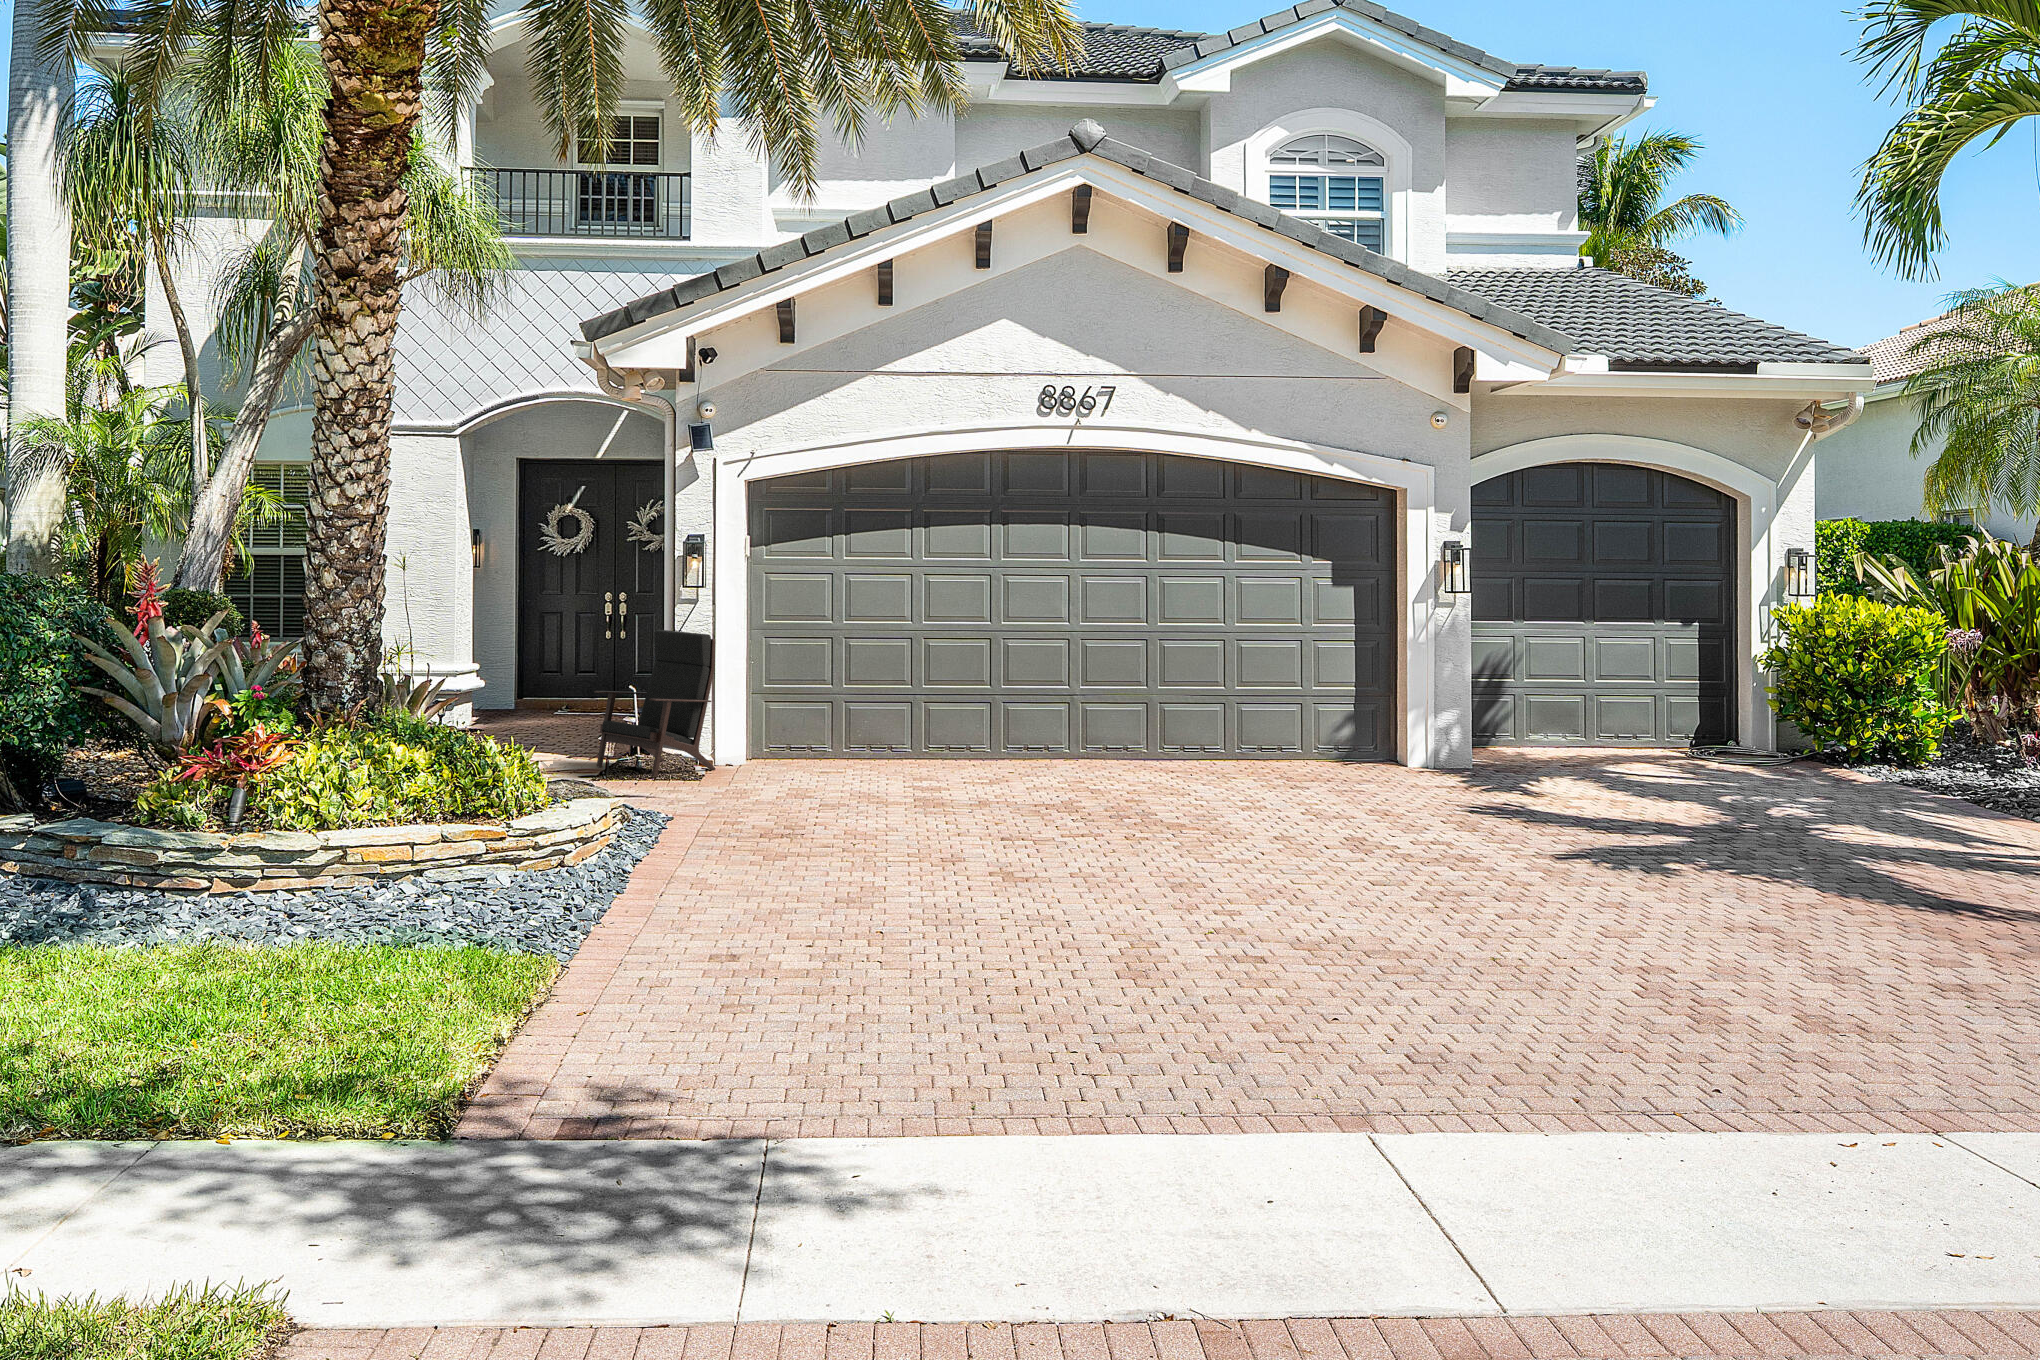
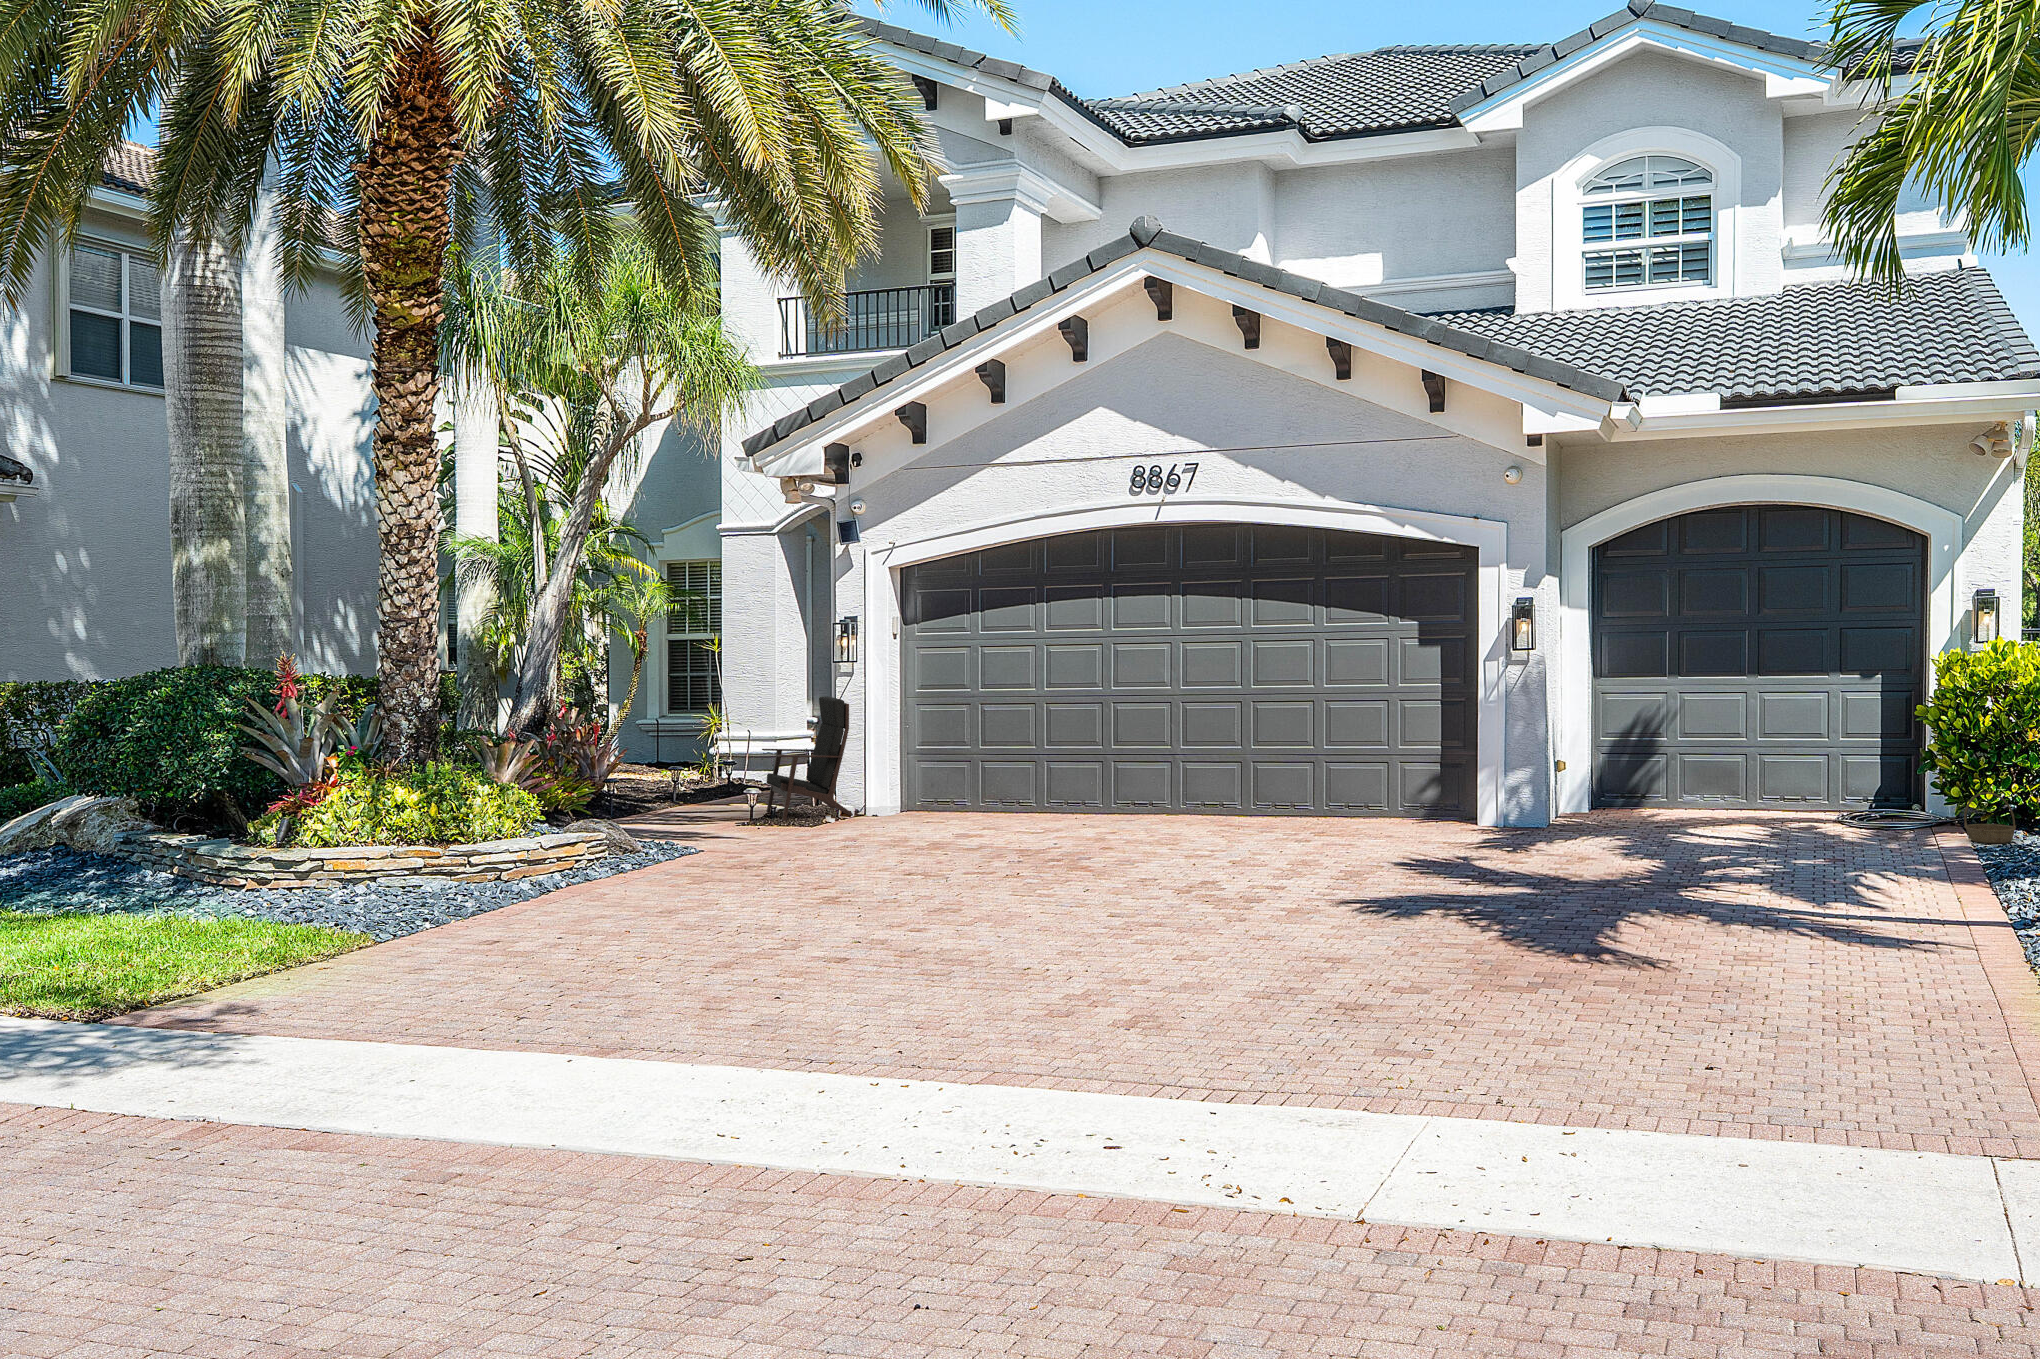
basket: none [1859,740,1908,787] -> present [1964,792,2016,843]

